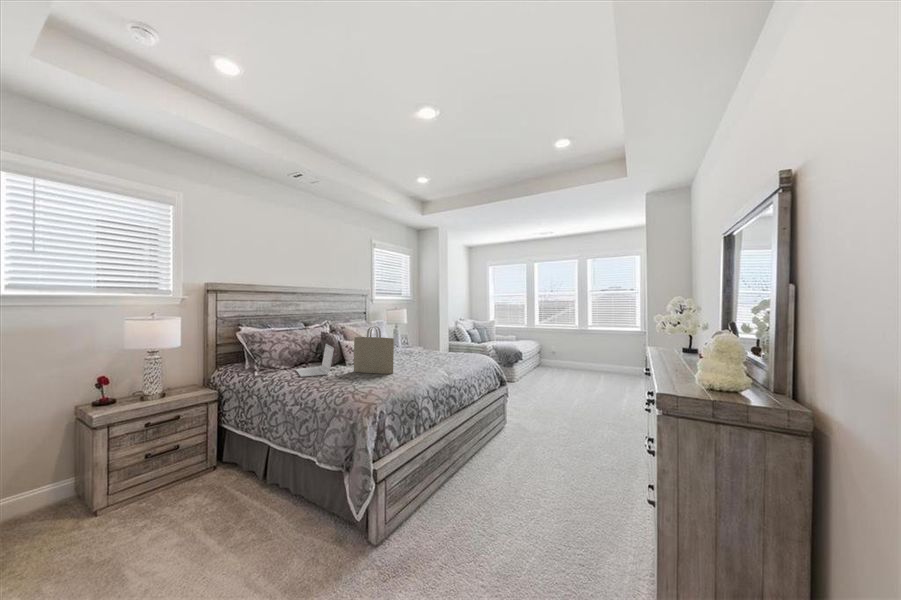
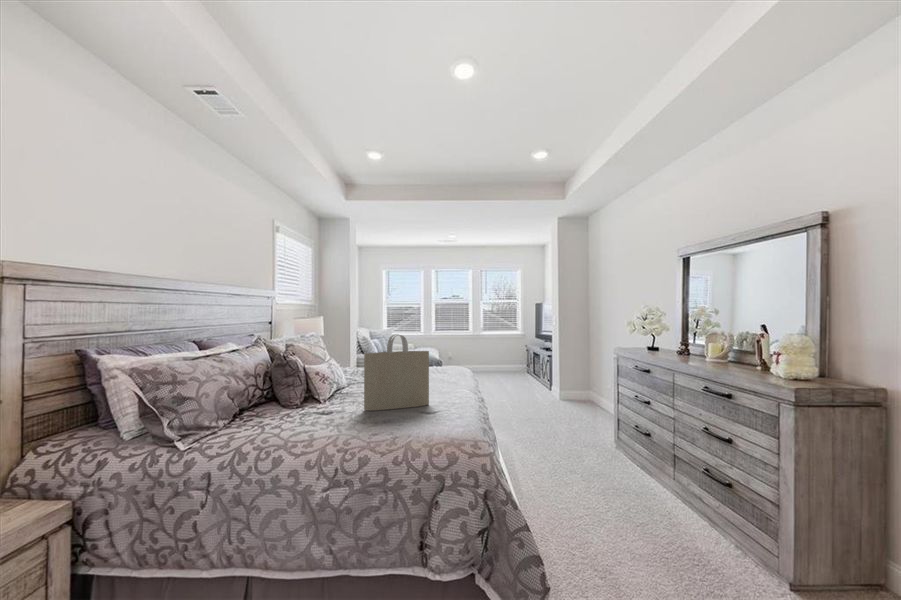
laptop: present [296,344,334,377] -> none [257,369,343,433]

